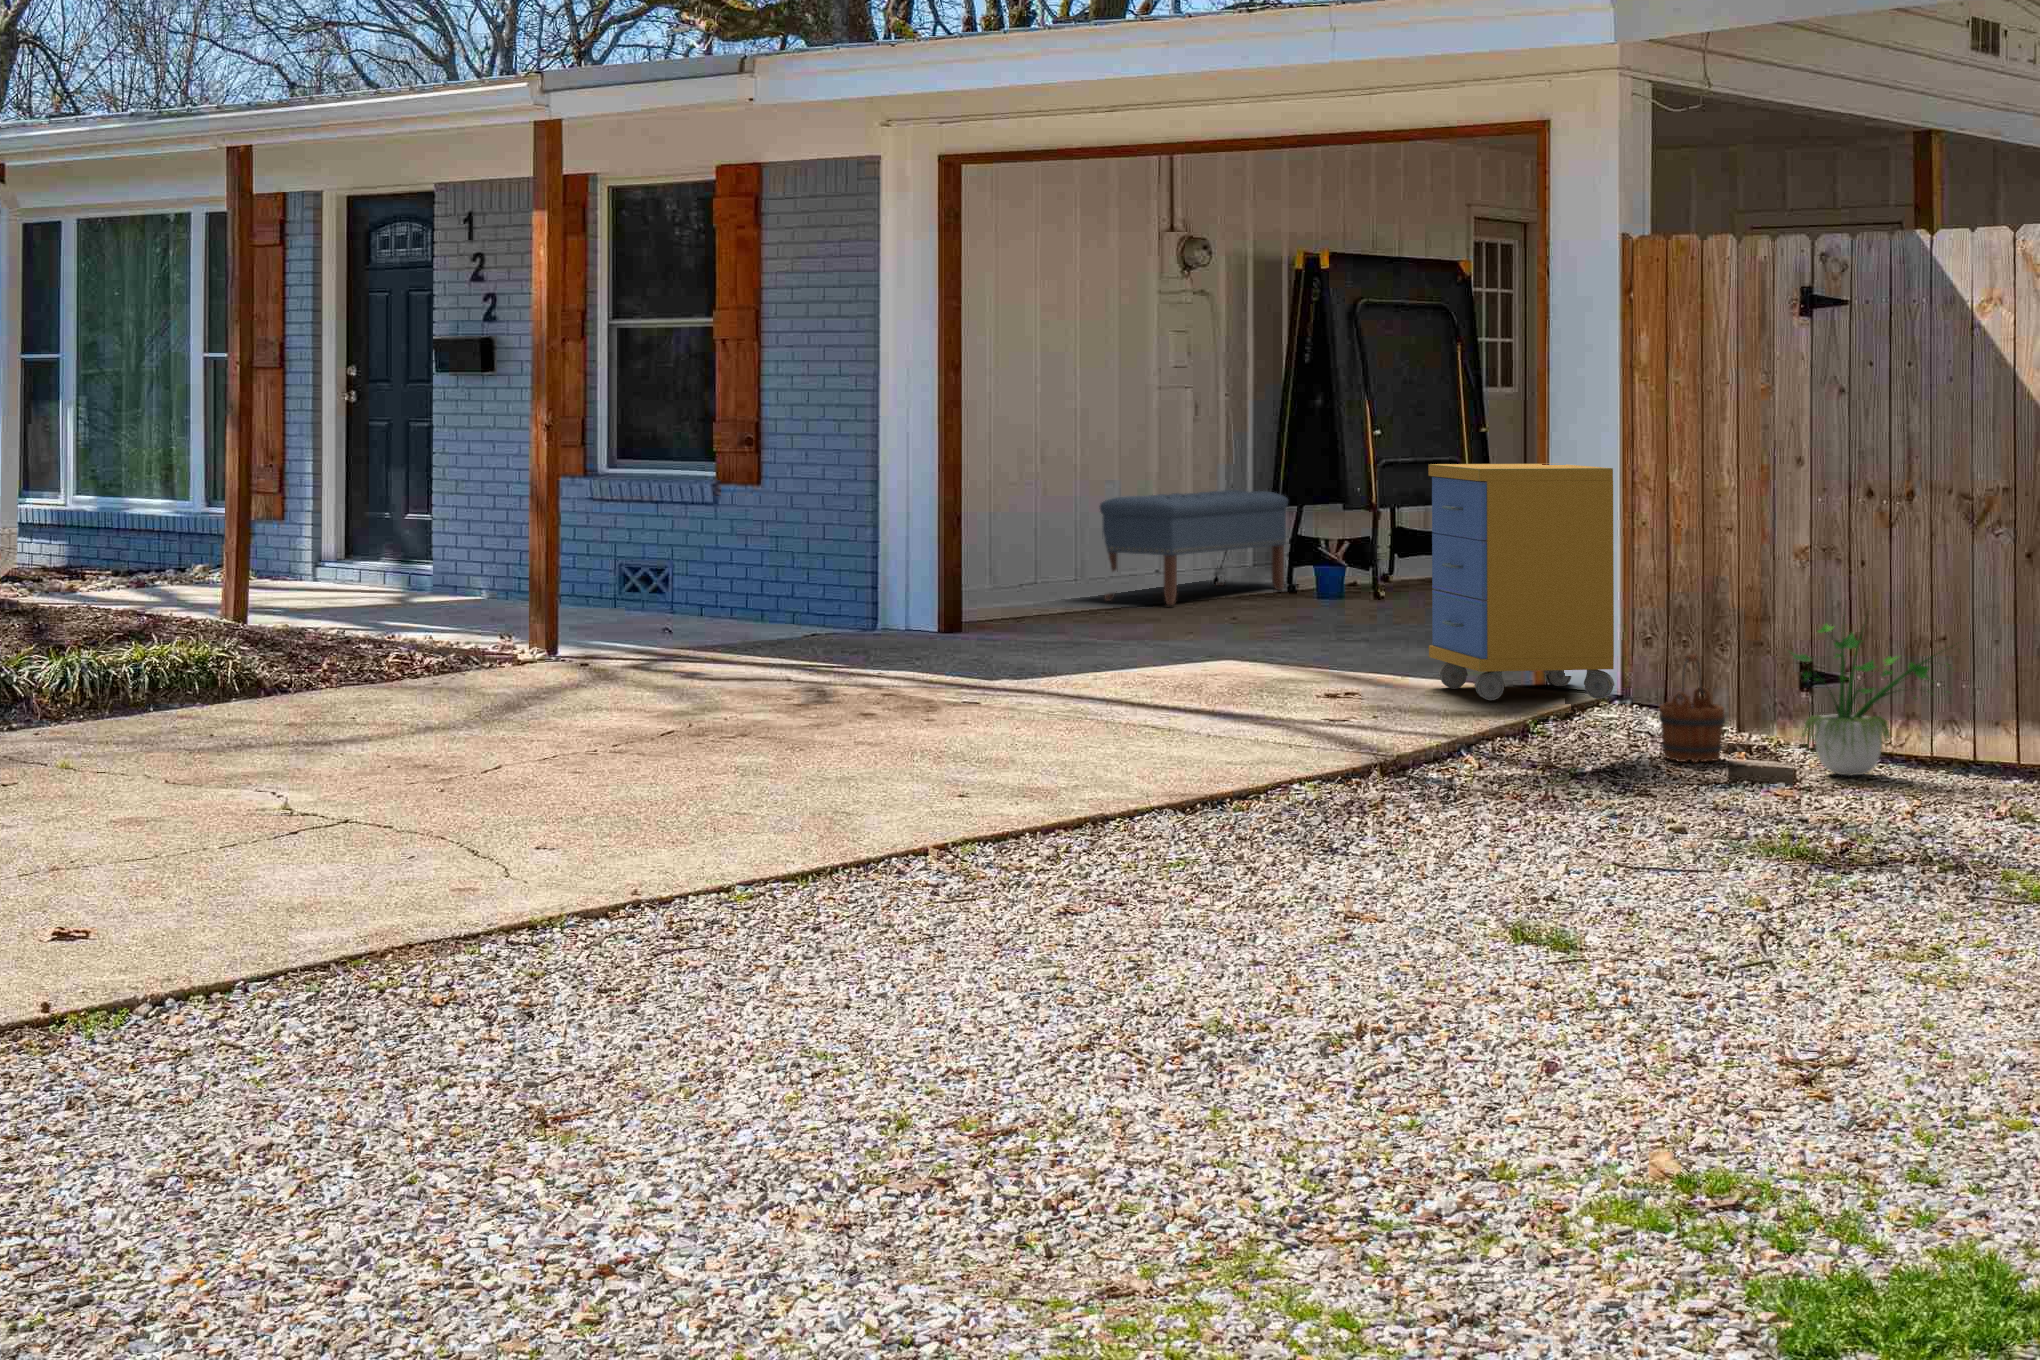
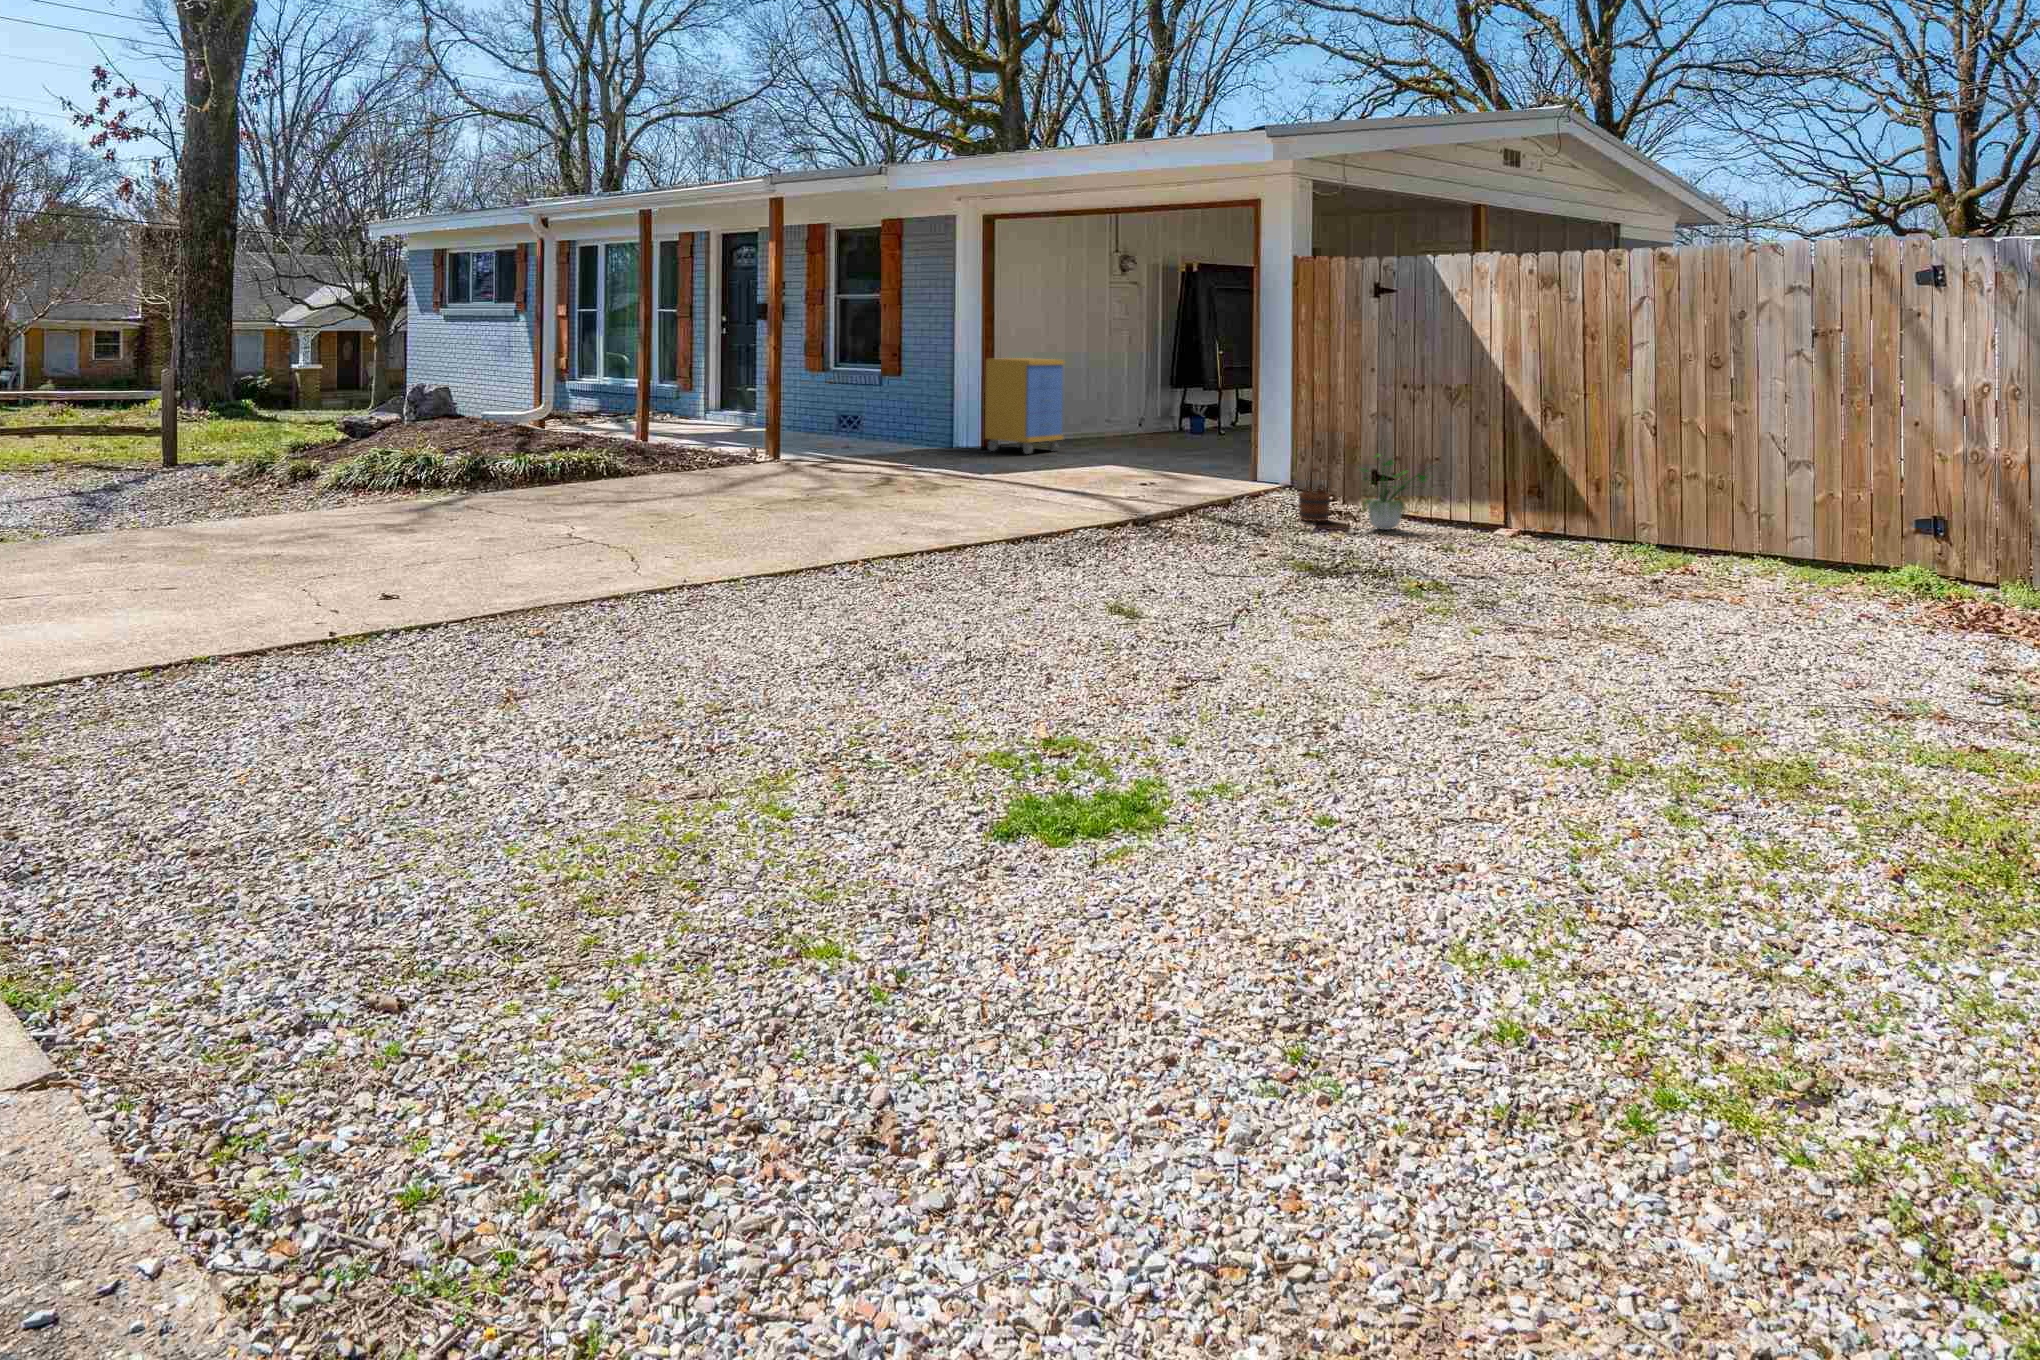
storage cabinet: present [1428,464,1614,700] -> present [985,358,1064,454]
bench: present [1100,490,1288,605] -> none [1078,385,1178,440]

